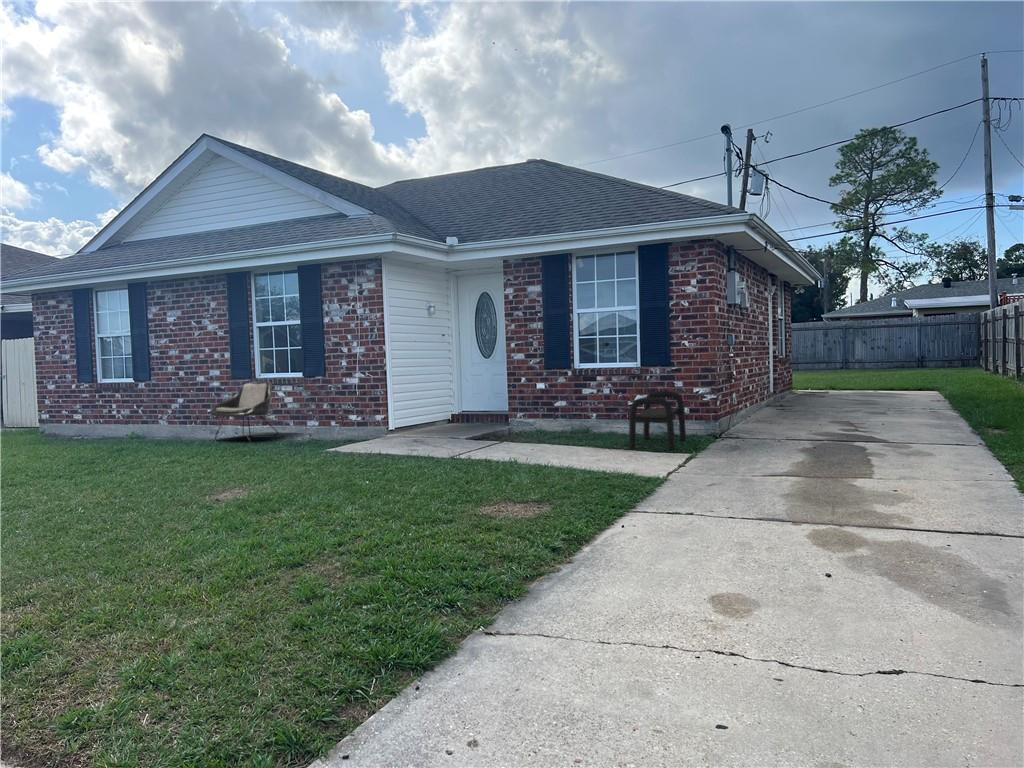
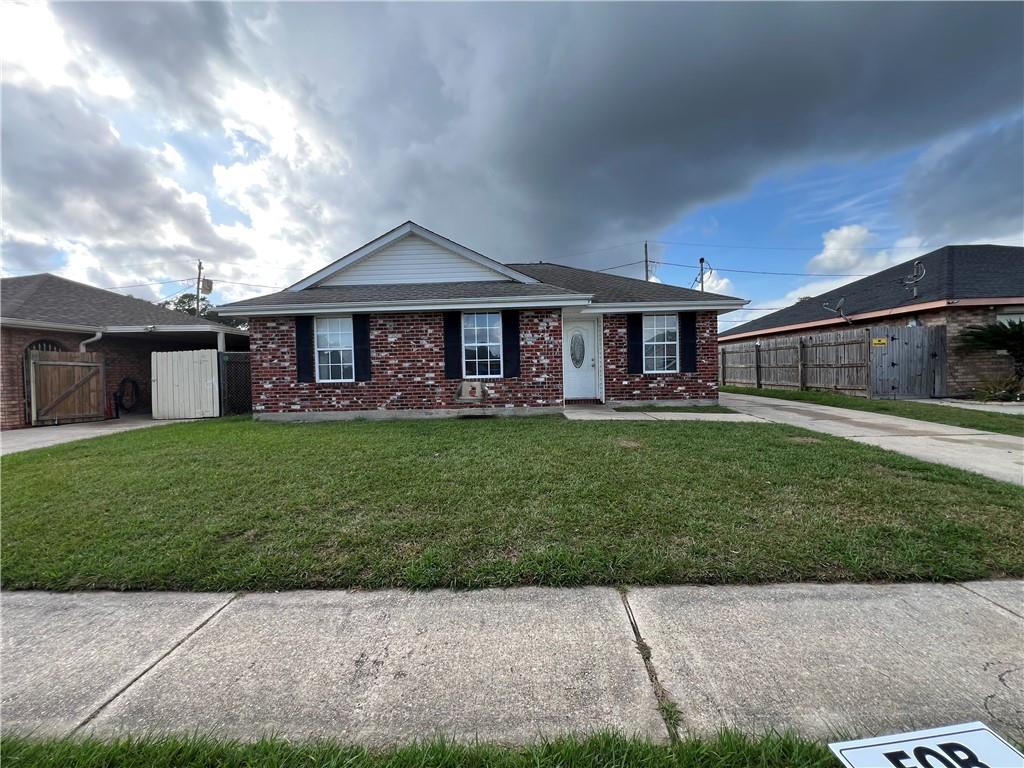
bench: present [629,391,686,451] -> none [683,384,722,412]

